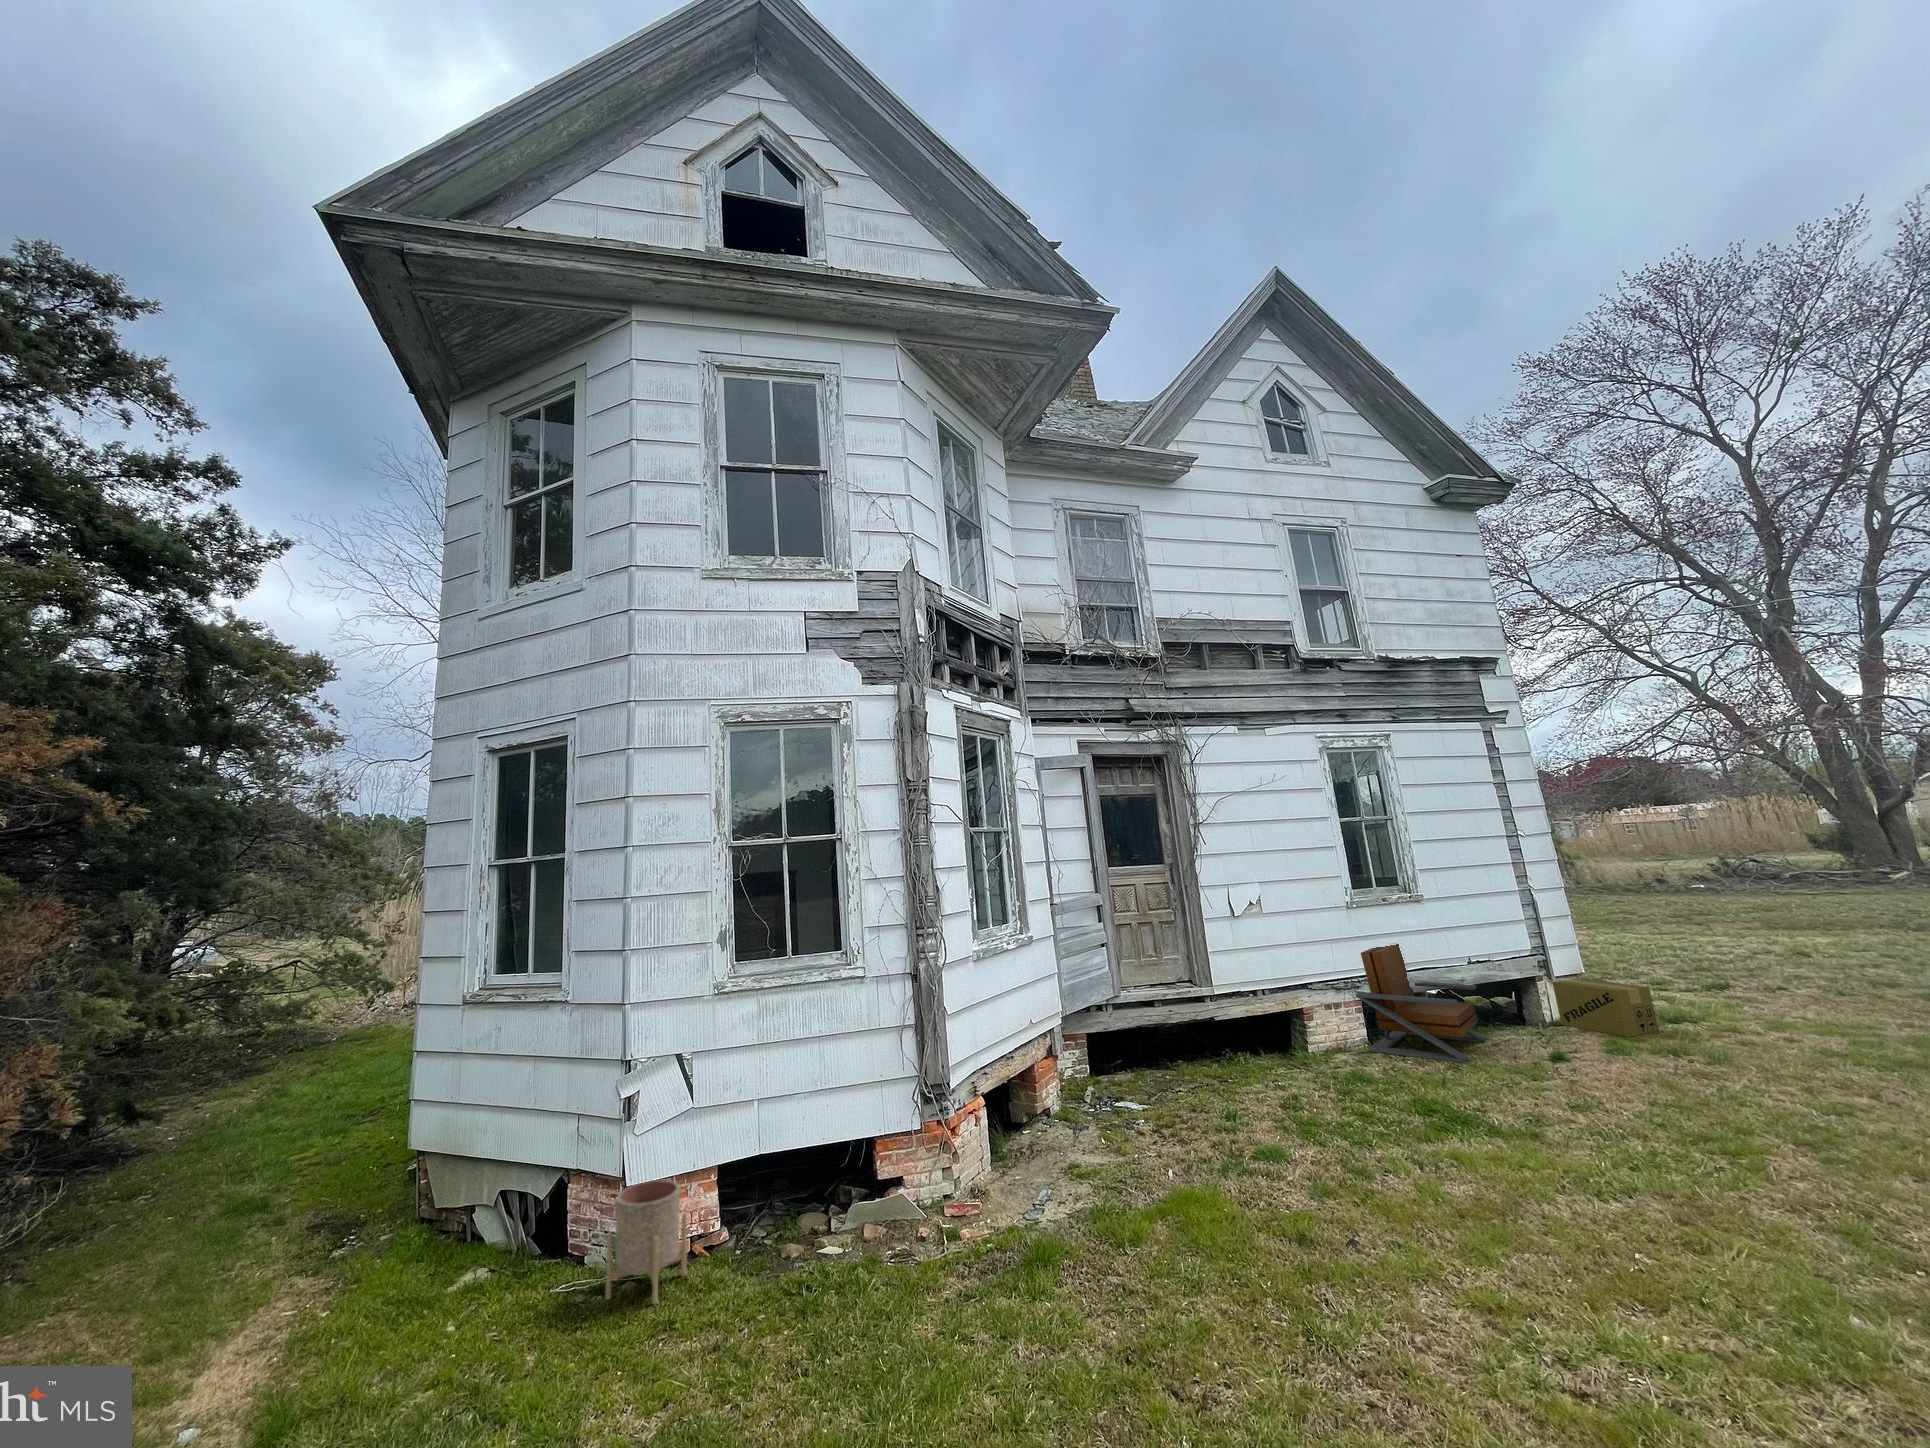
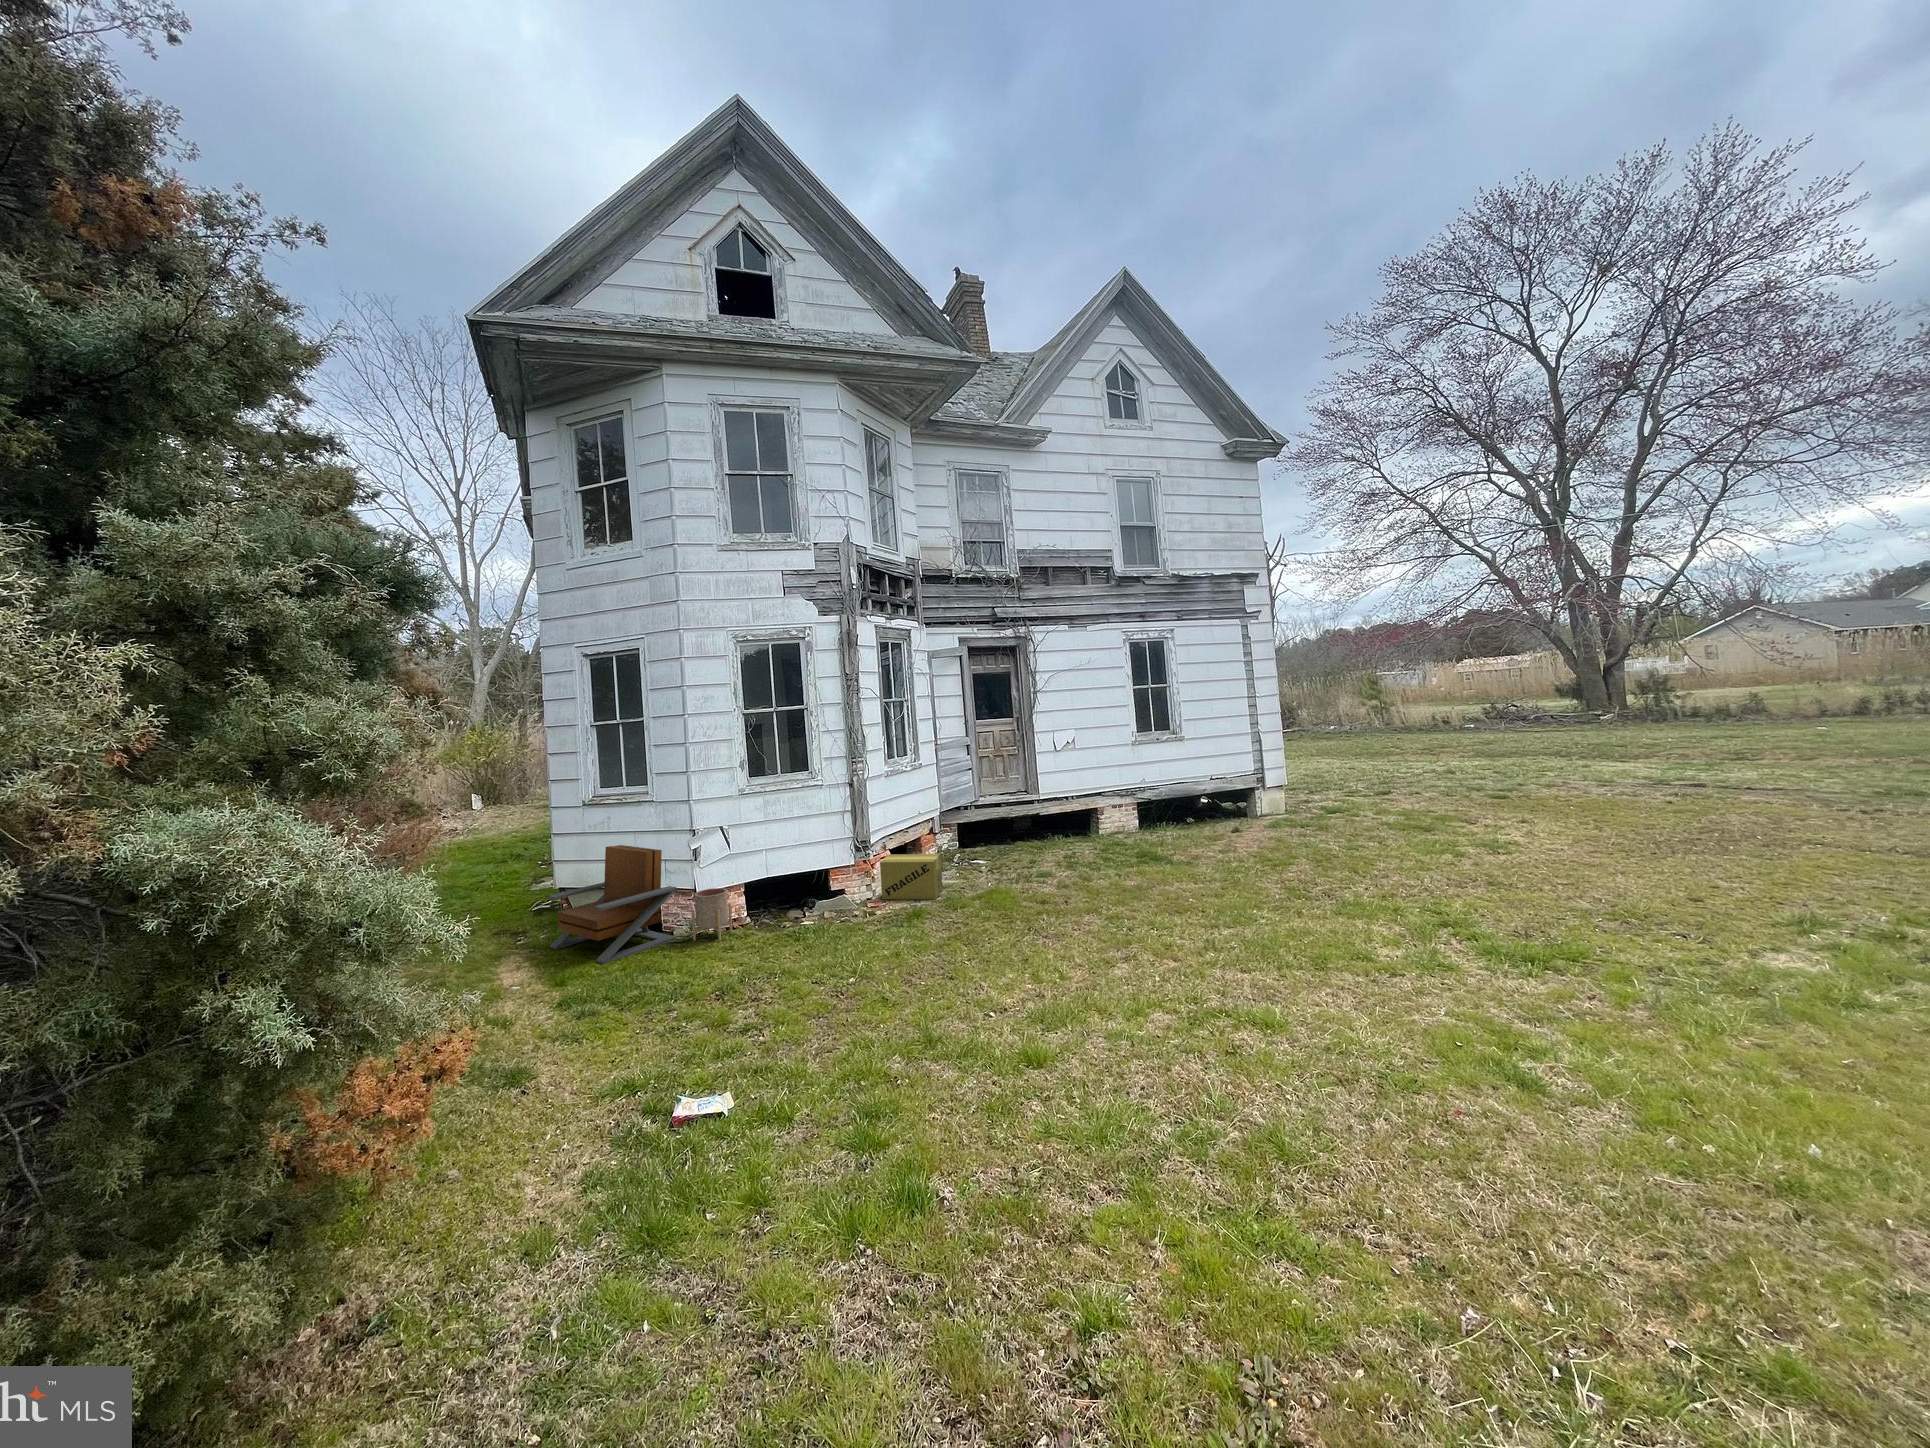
lounge chair: present [1356,944,1487,1063] -> present [548,845,677,964]
cardboard box: present [1552,979,1660,1037] -> present [880,854,943,899]

